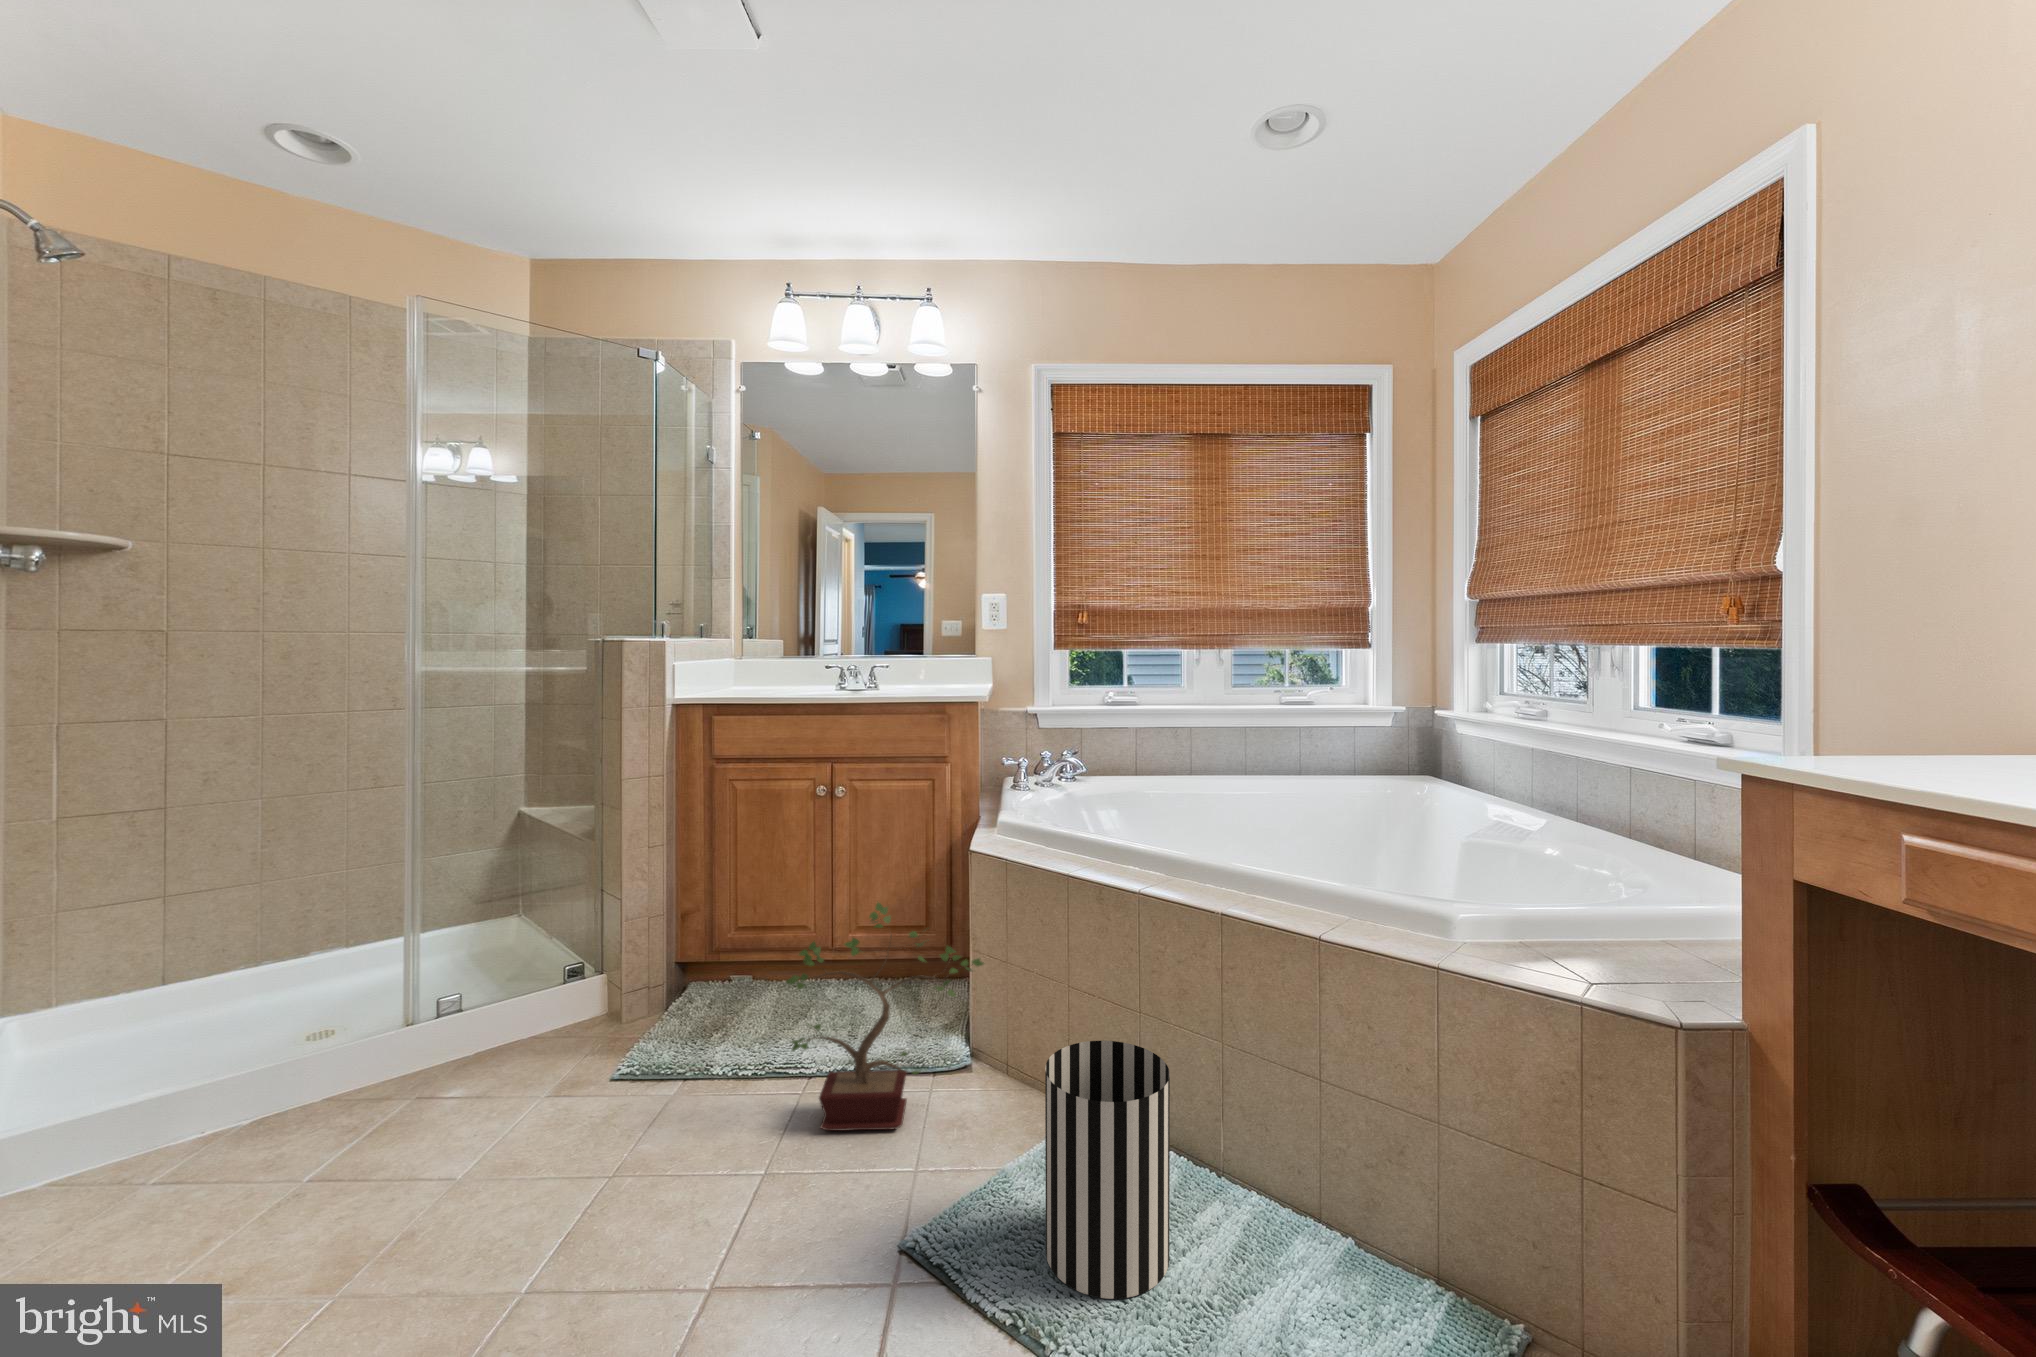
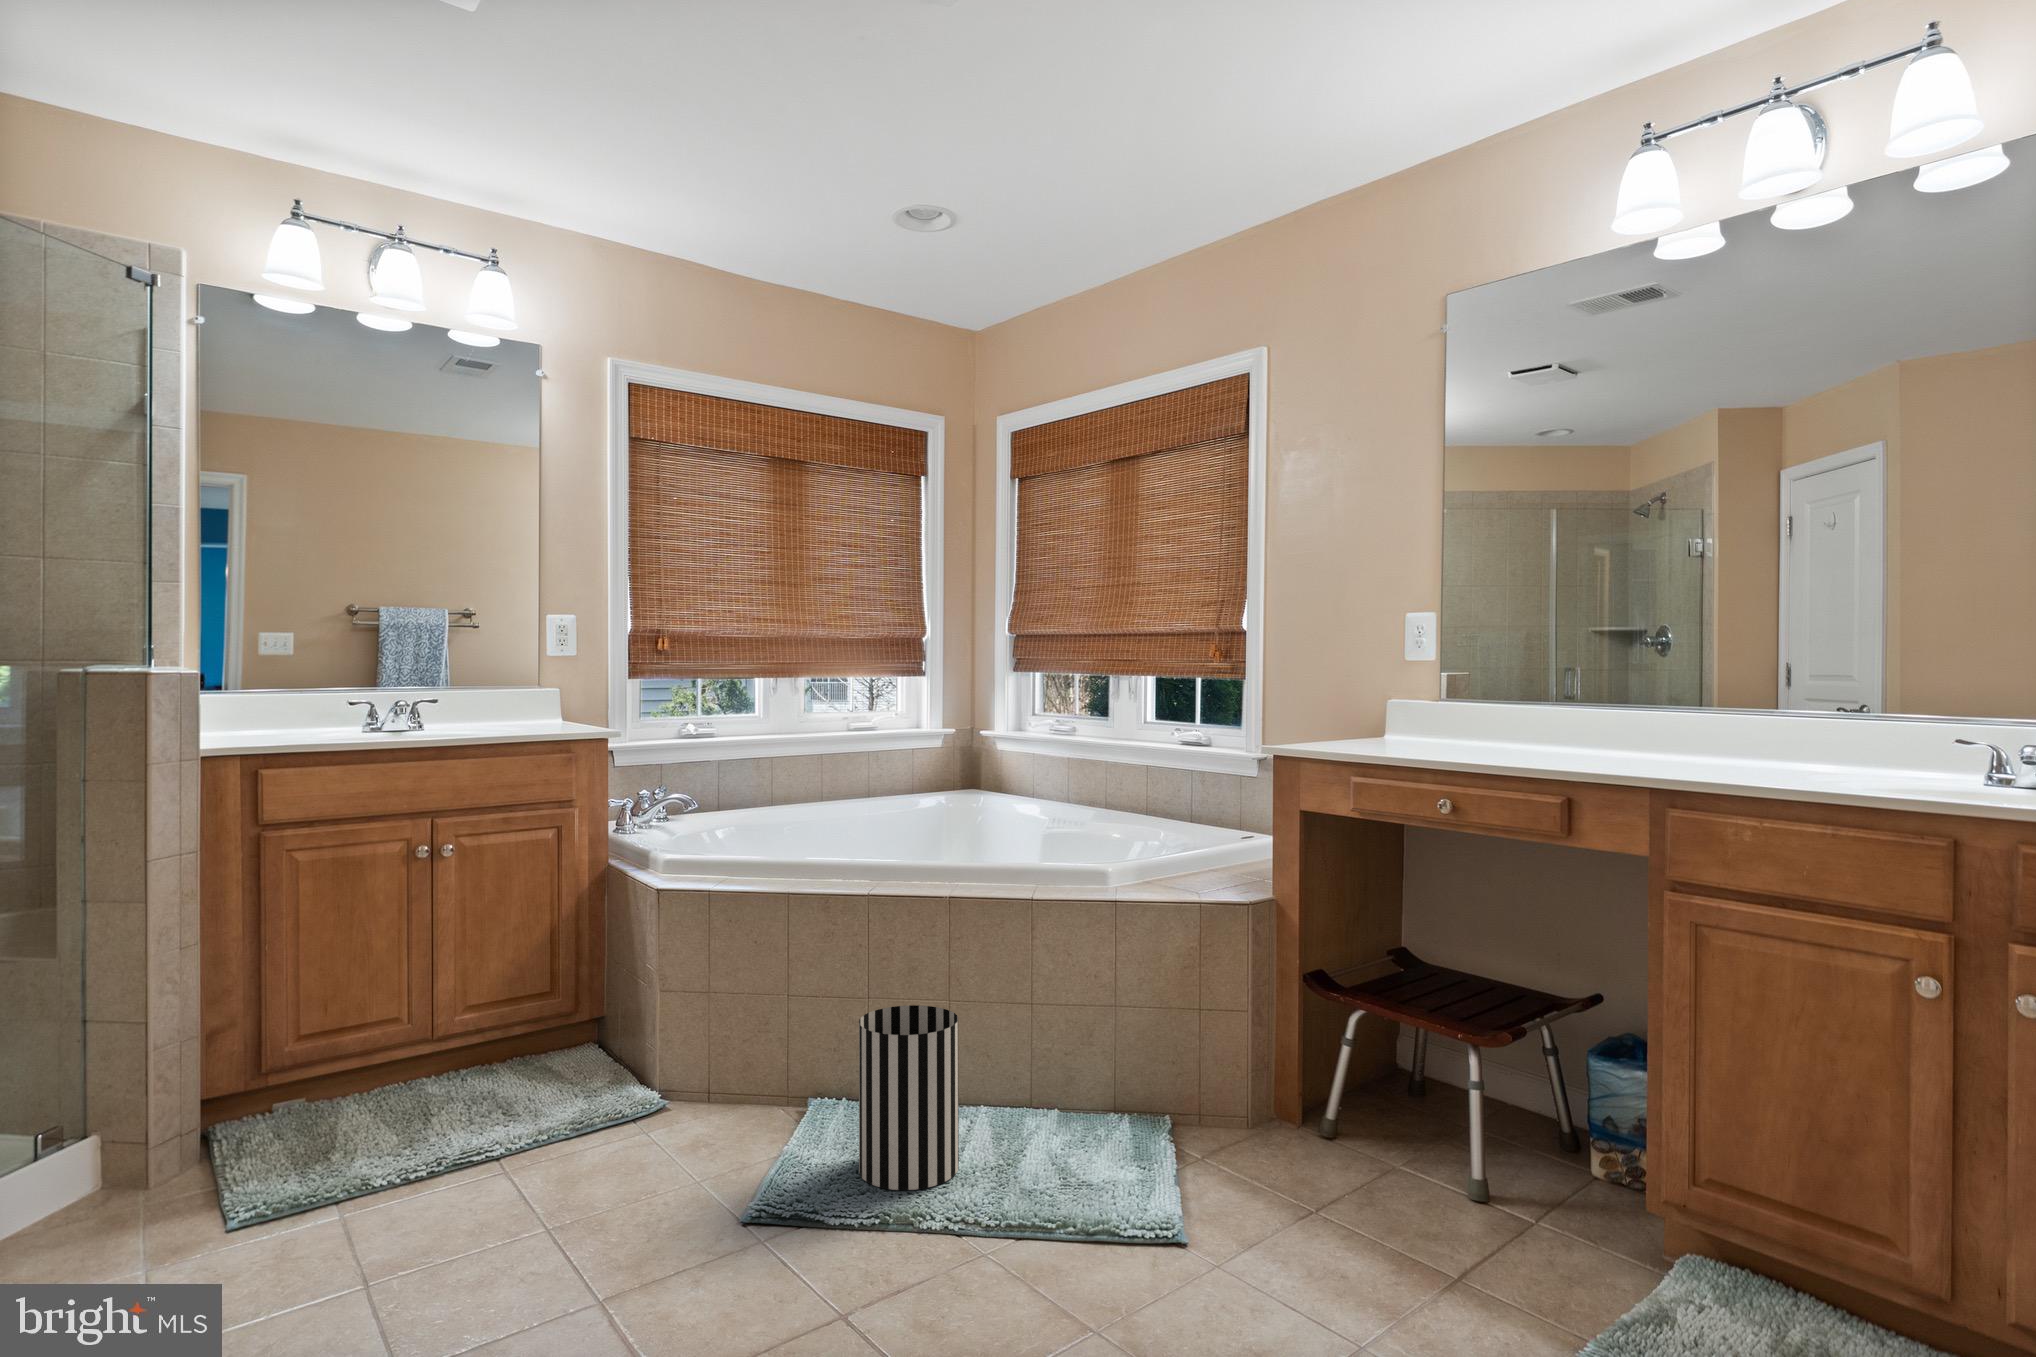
potted plant: present [786,903,984,1131] -> none [533,940,740,1183]

